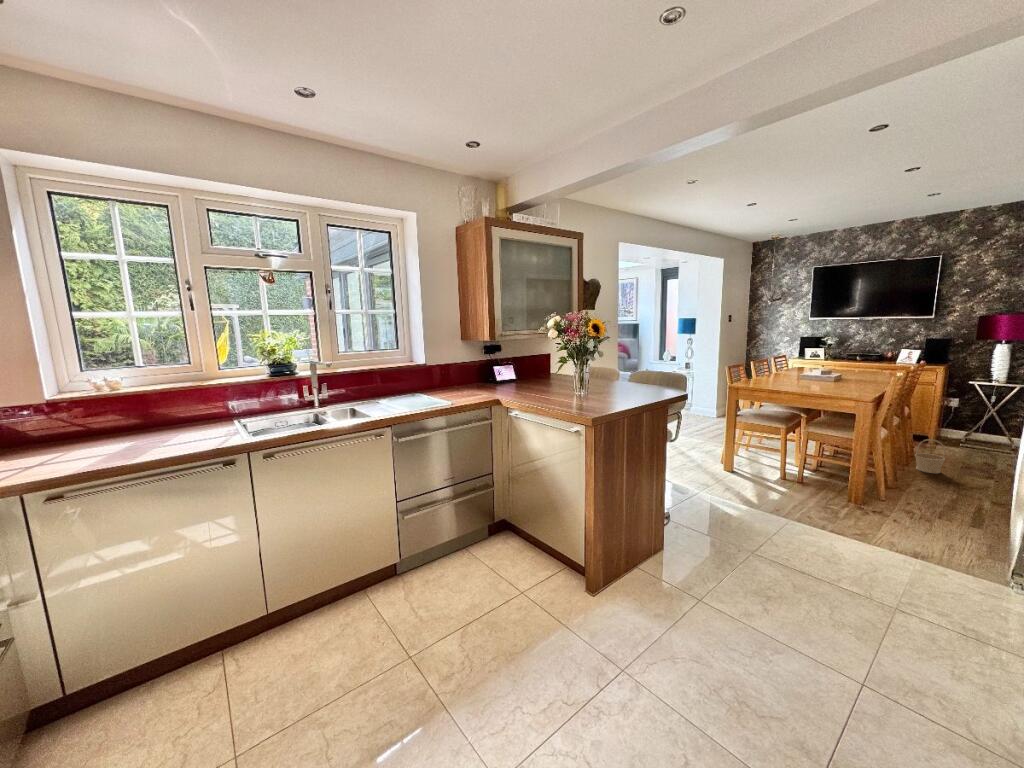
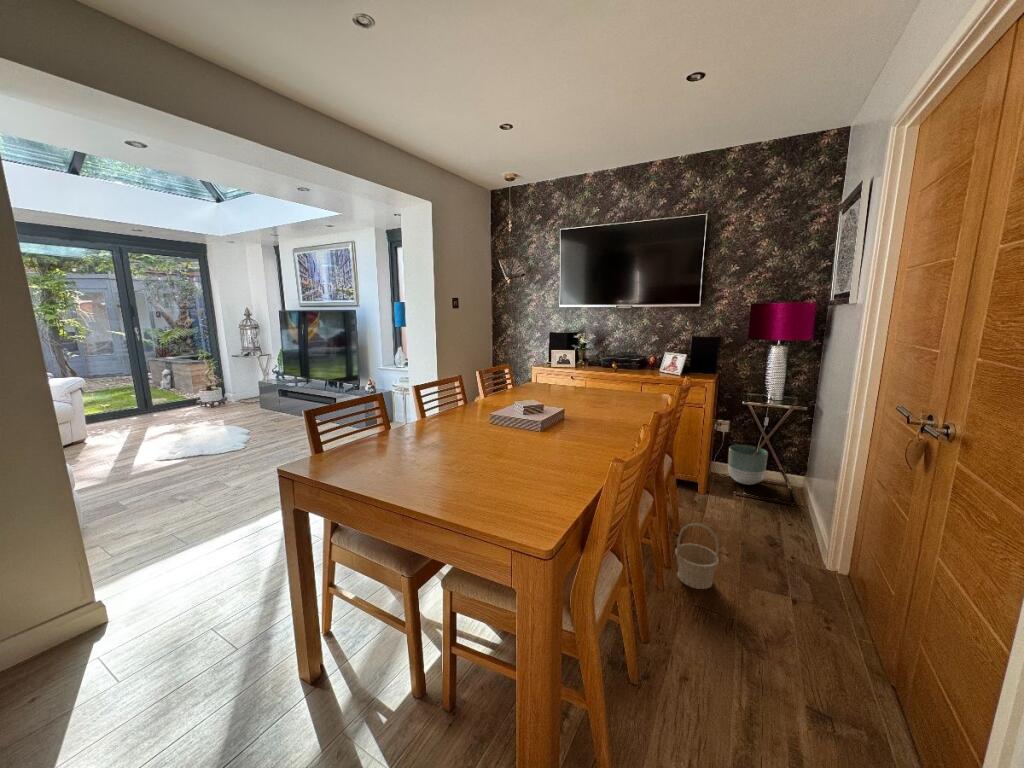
planter: none [957,416,993,443] -> present [728,445,768,485]

